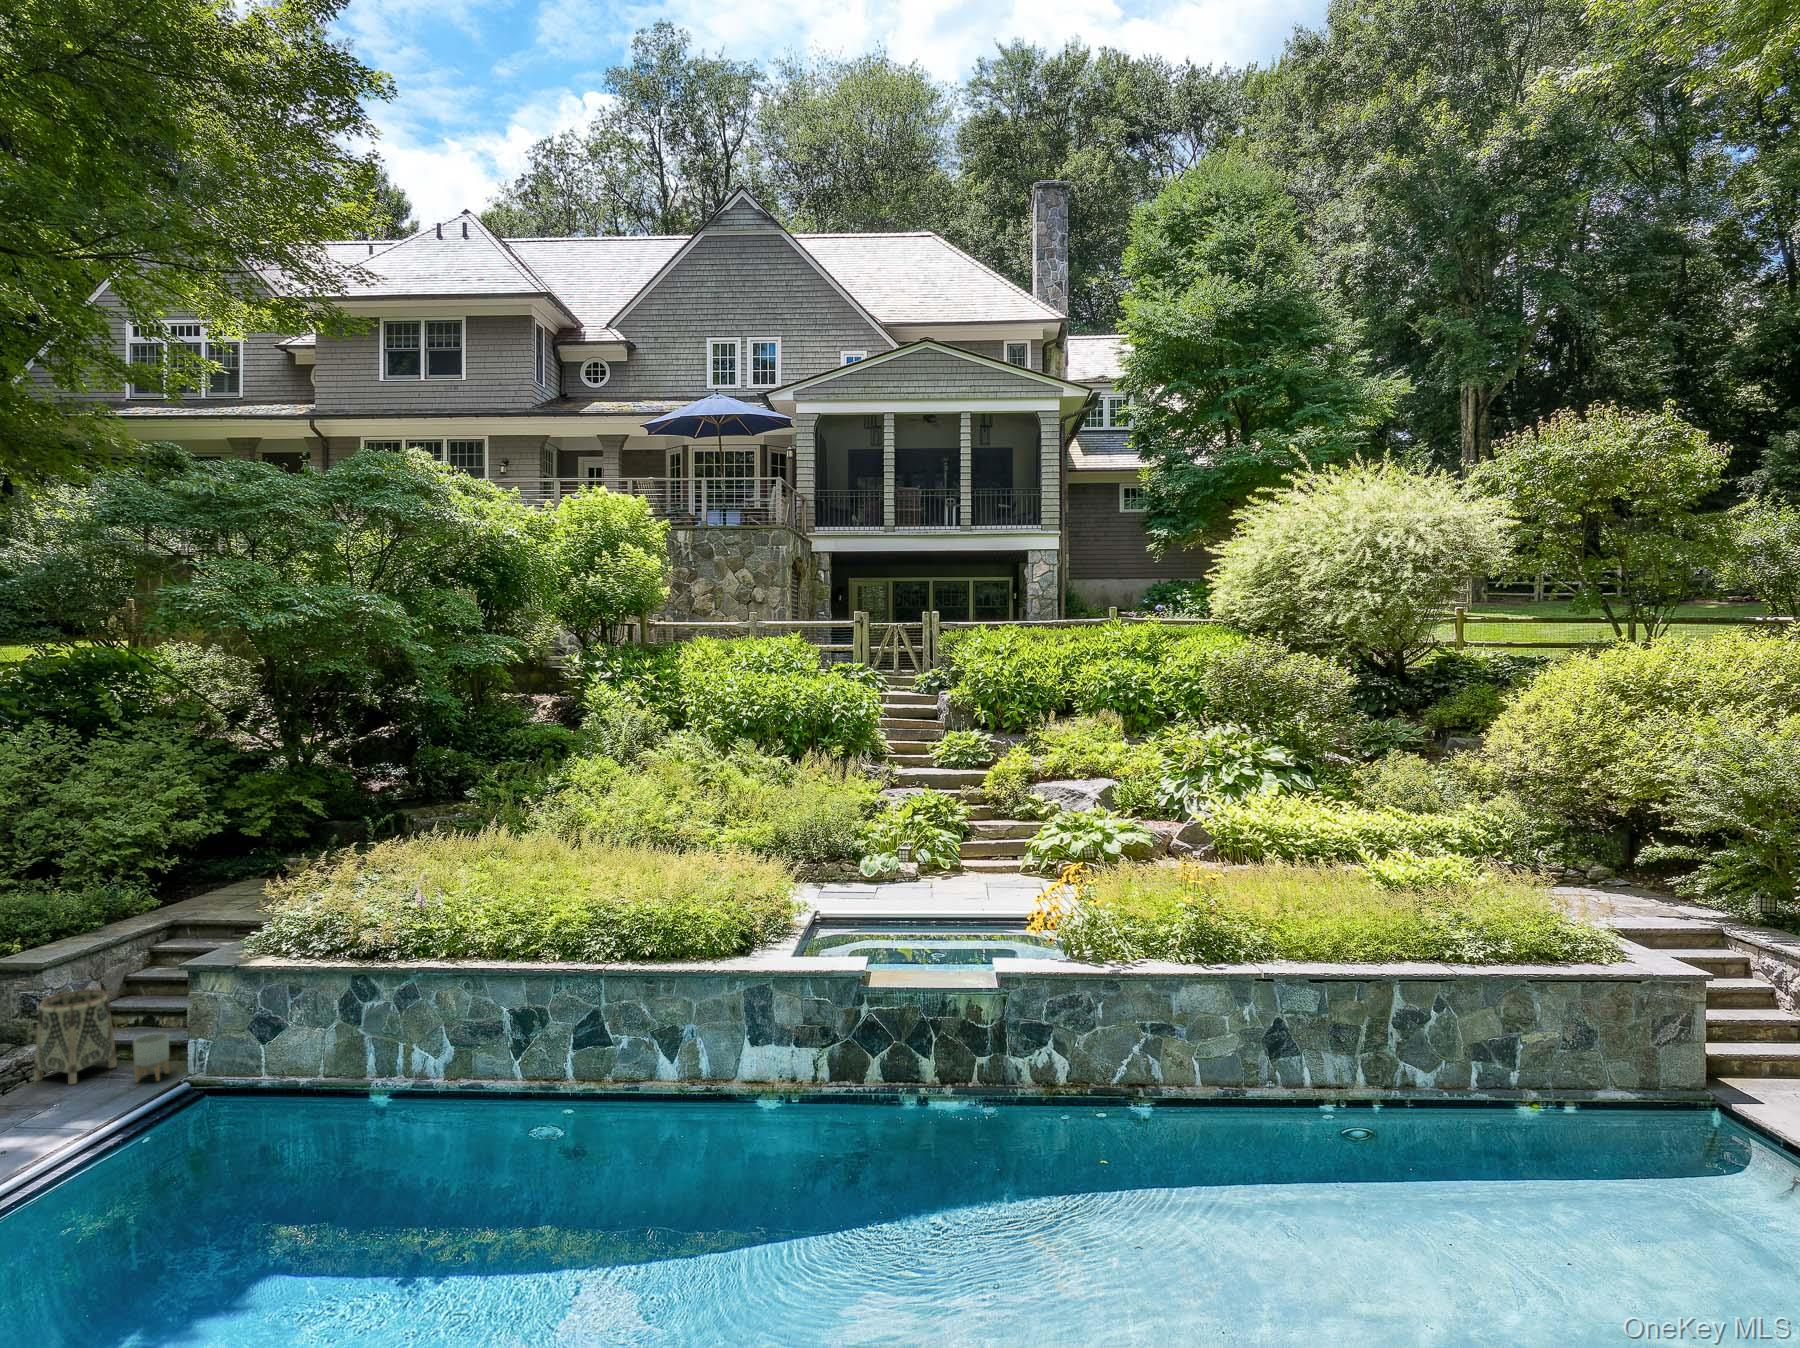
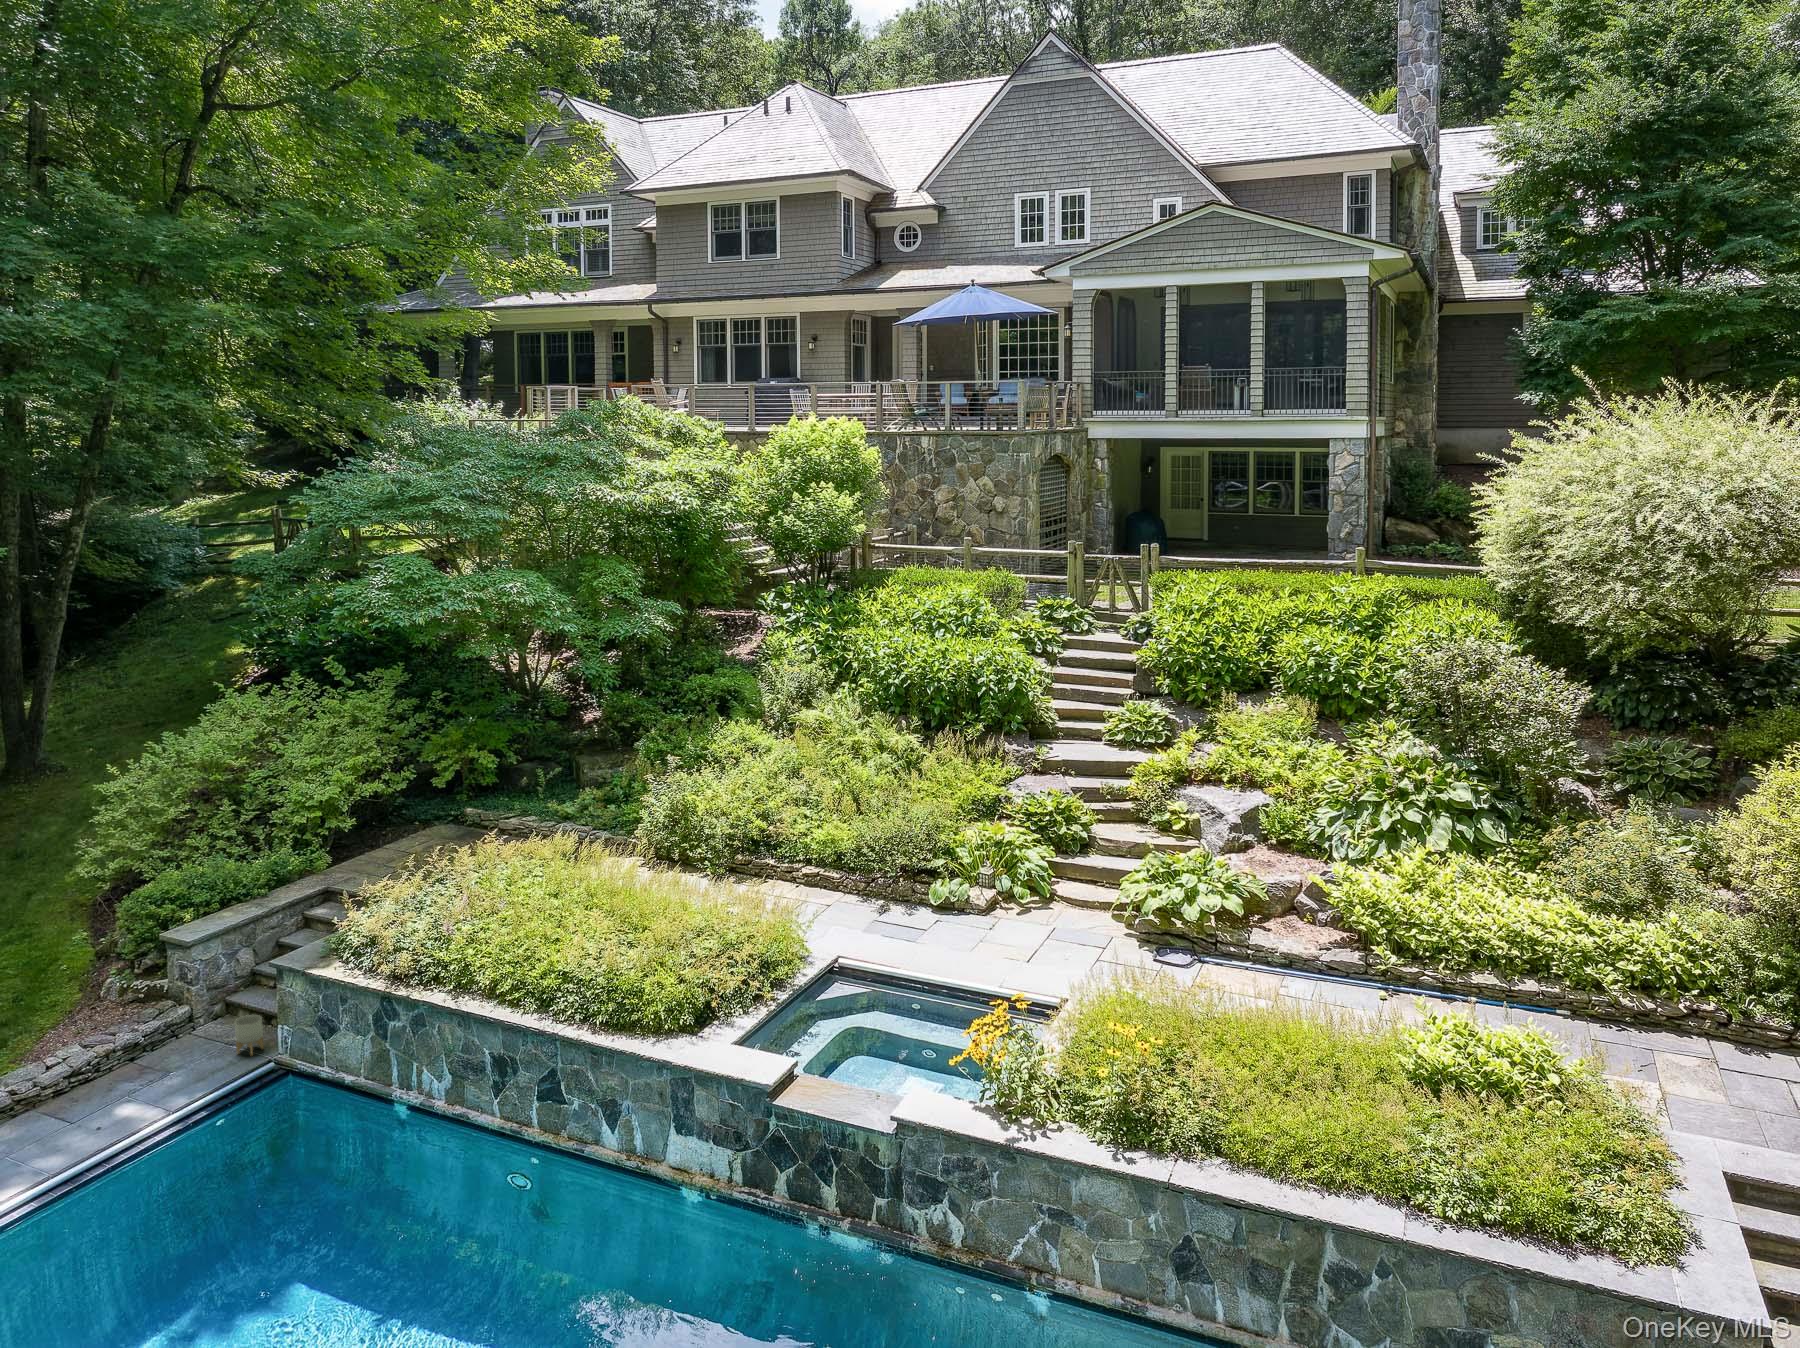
basket: present [34,989,117,1084] -> none [177,968,236,1047]

